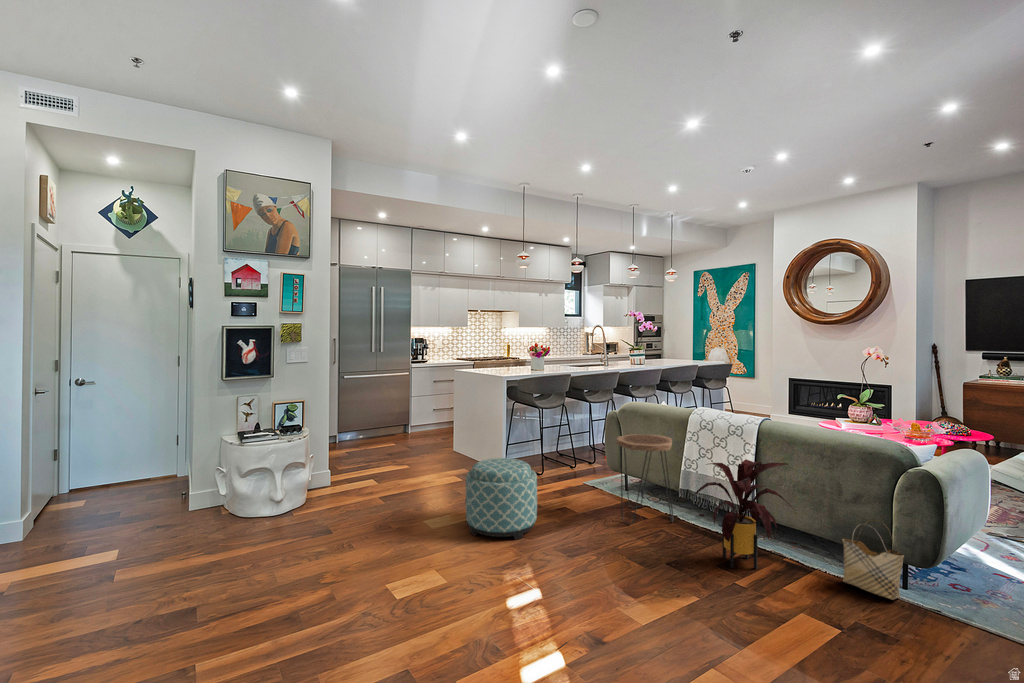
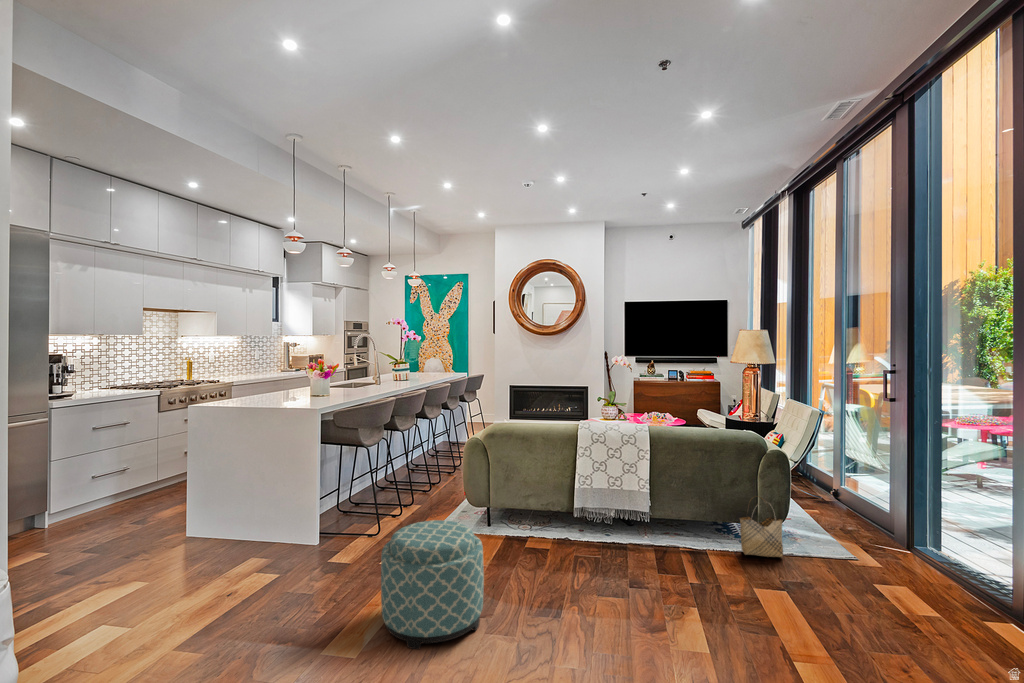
side table: present [617,434,674,524] -> none [517,456,579,563]
house plant: present [692,459,792,569] -> none [629,463,722,573]

